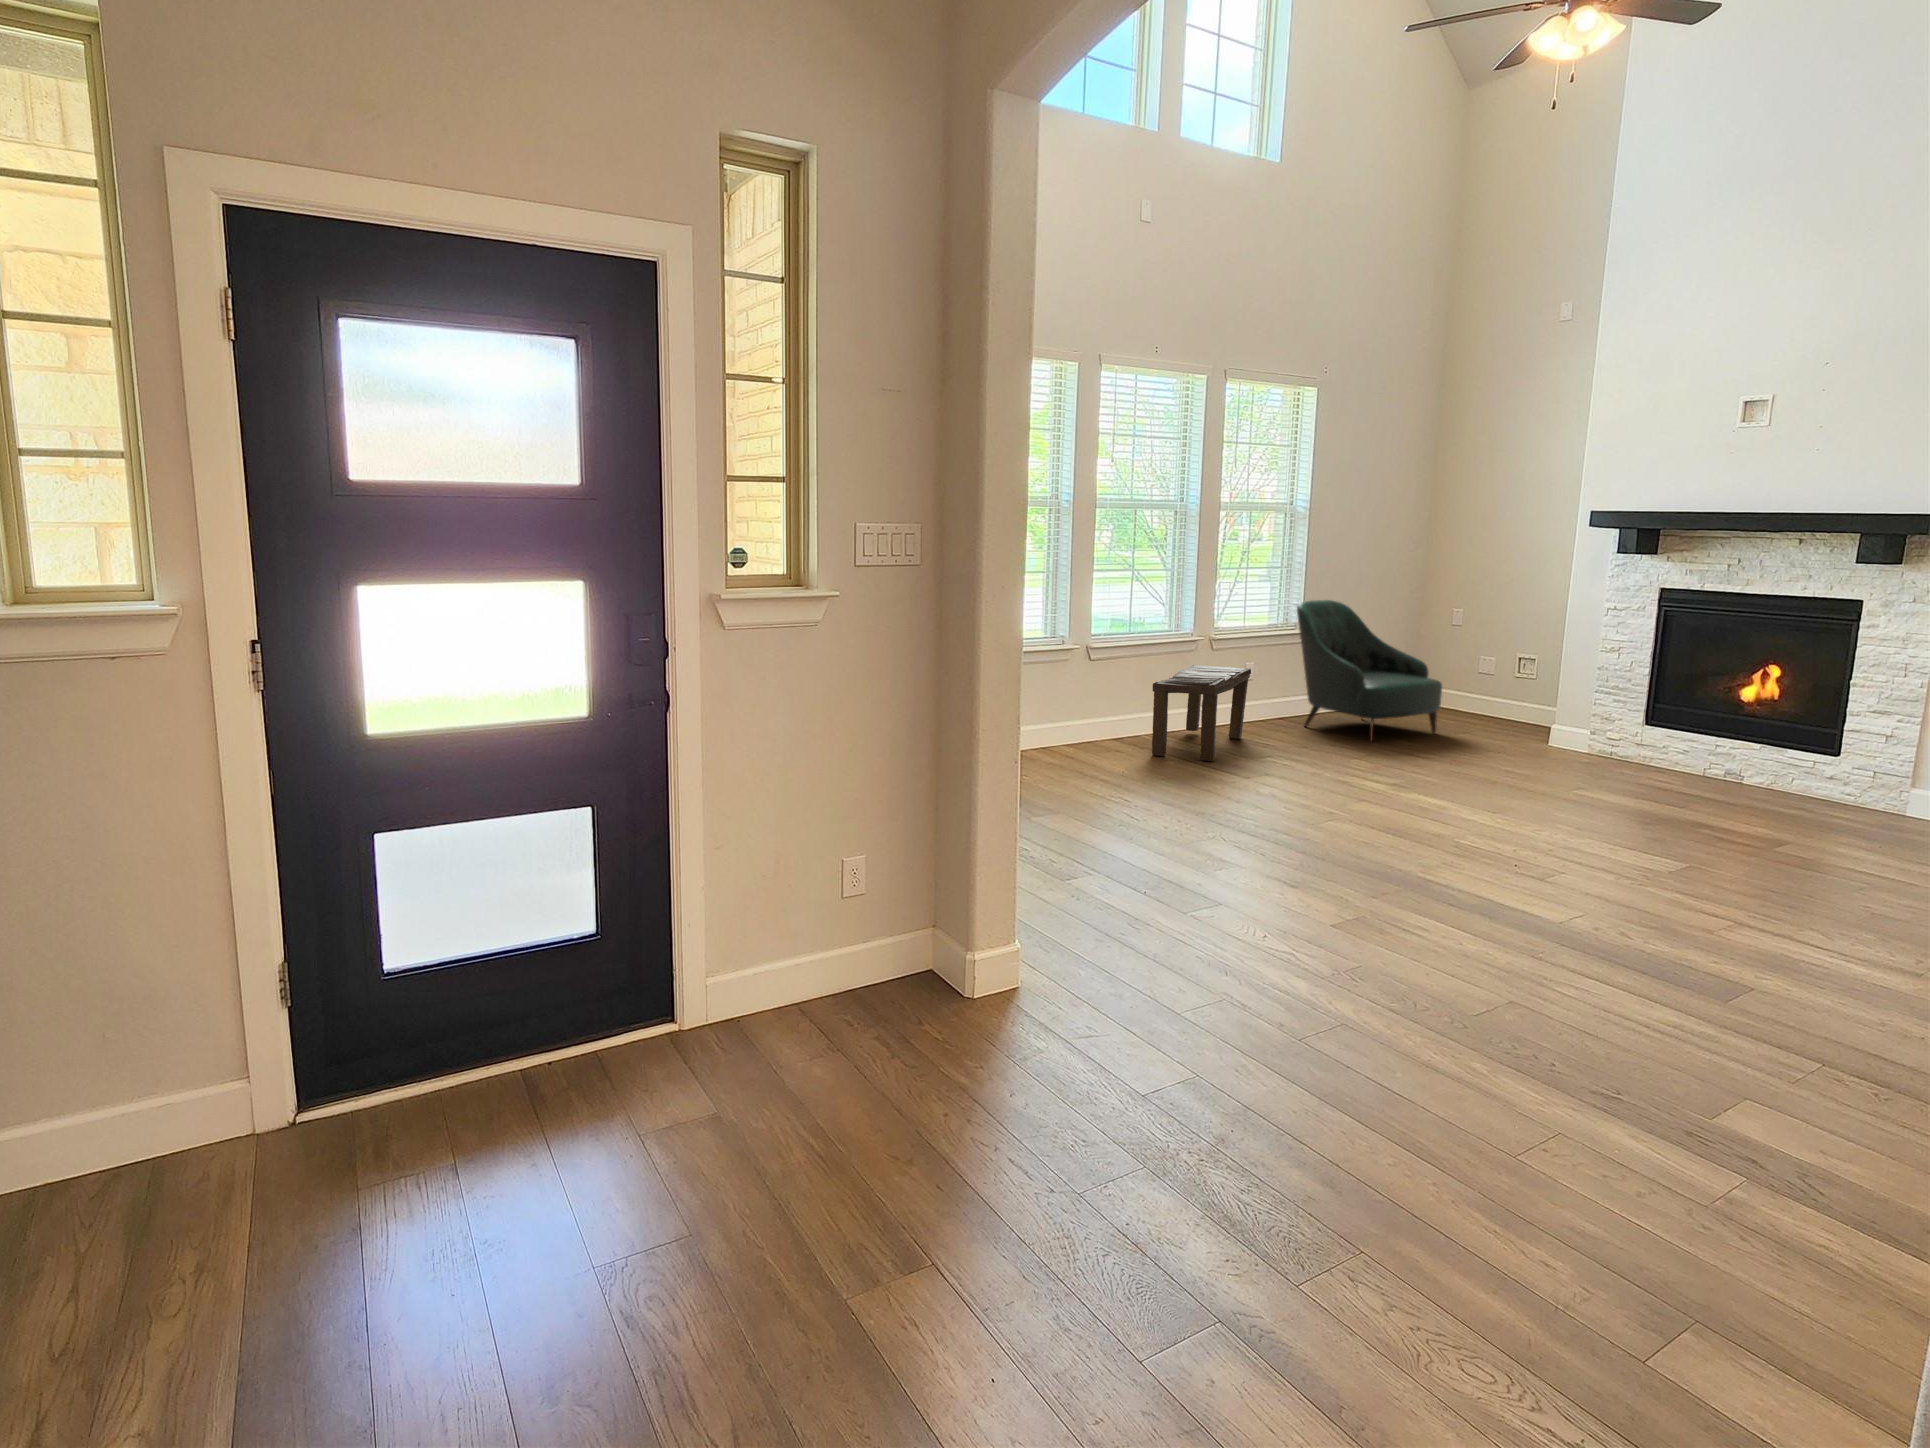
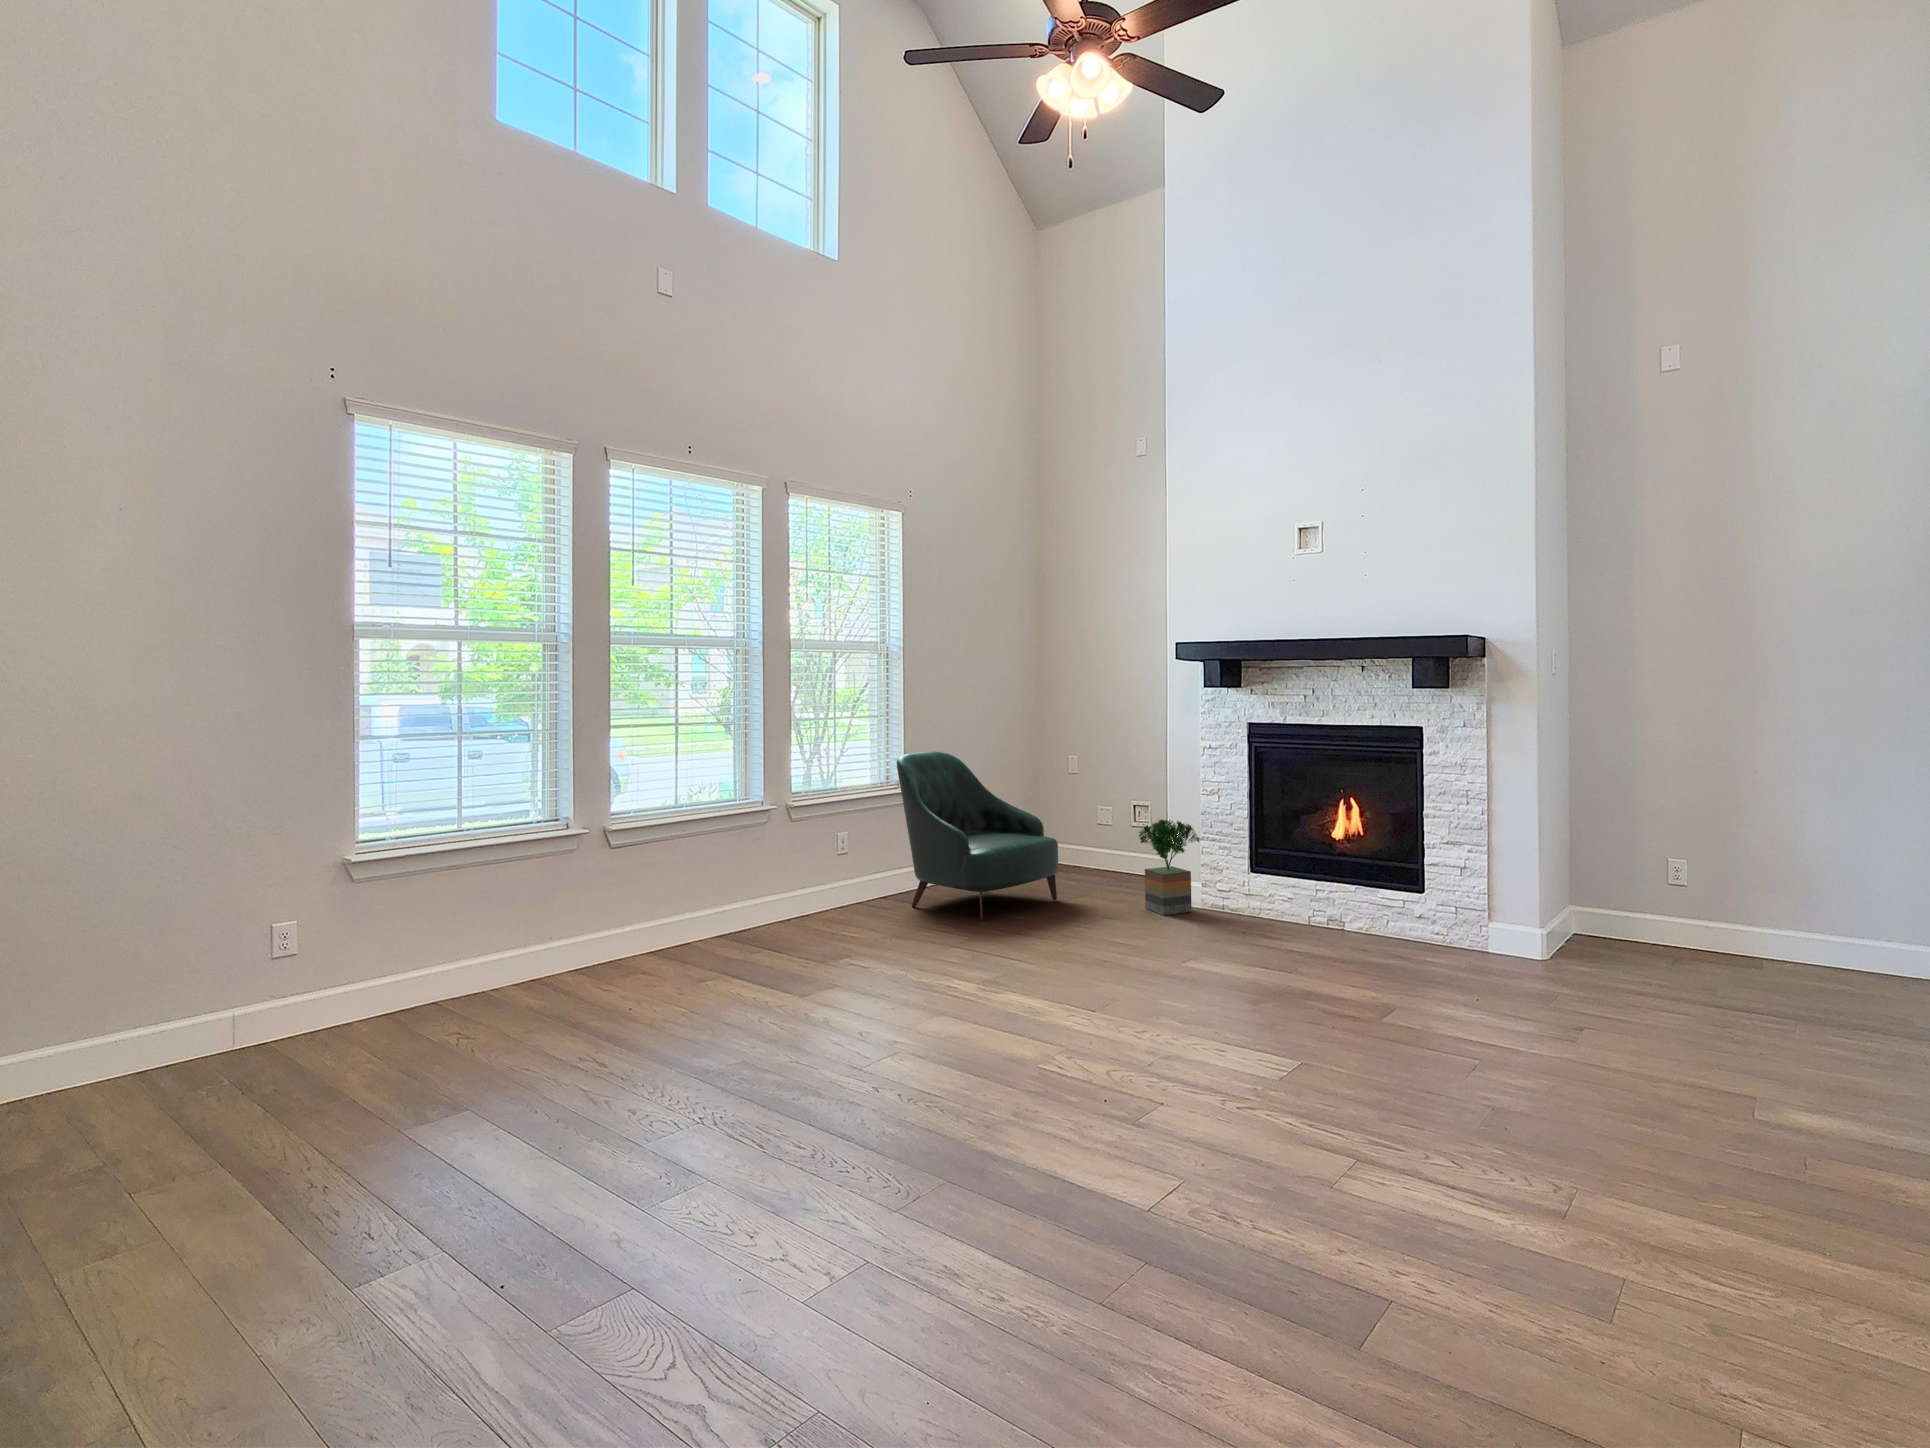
bench: present [1152,665,1251,761] -> none [684,842,833,975]
potted tree: none [1526,670,1595,754] -> present [1139,819,1201,915]

